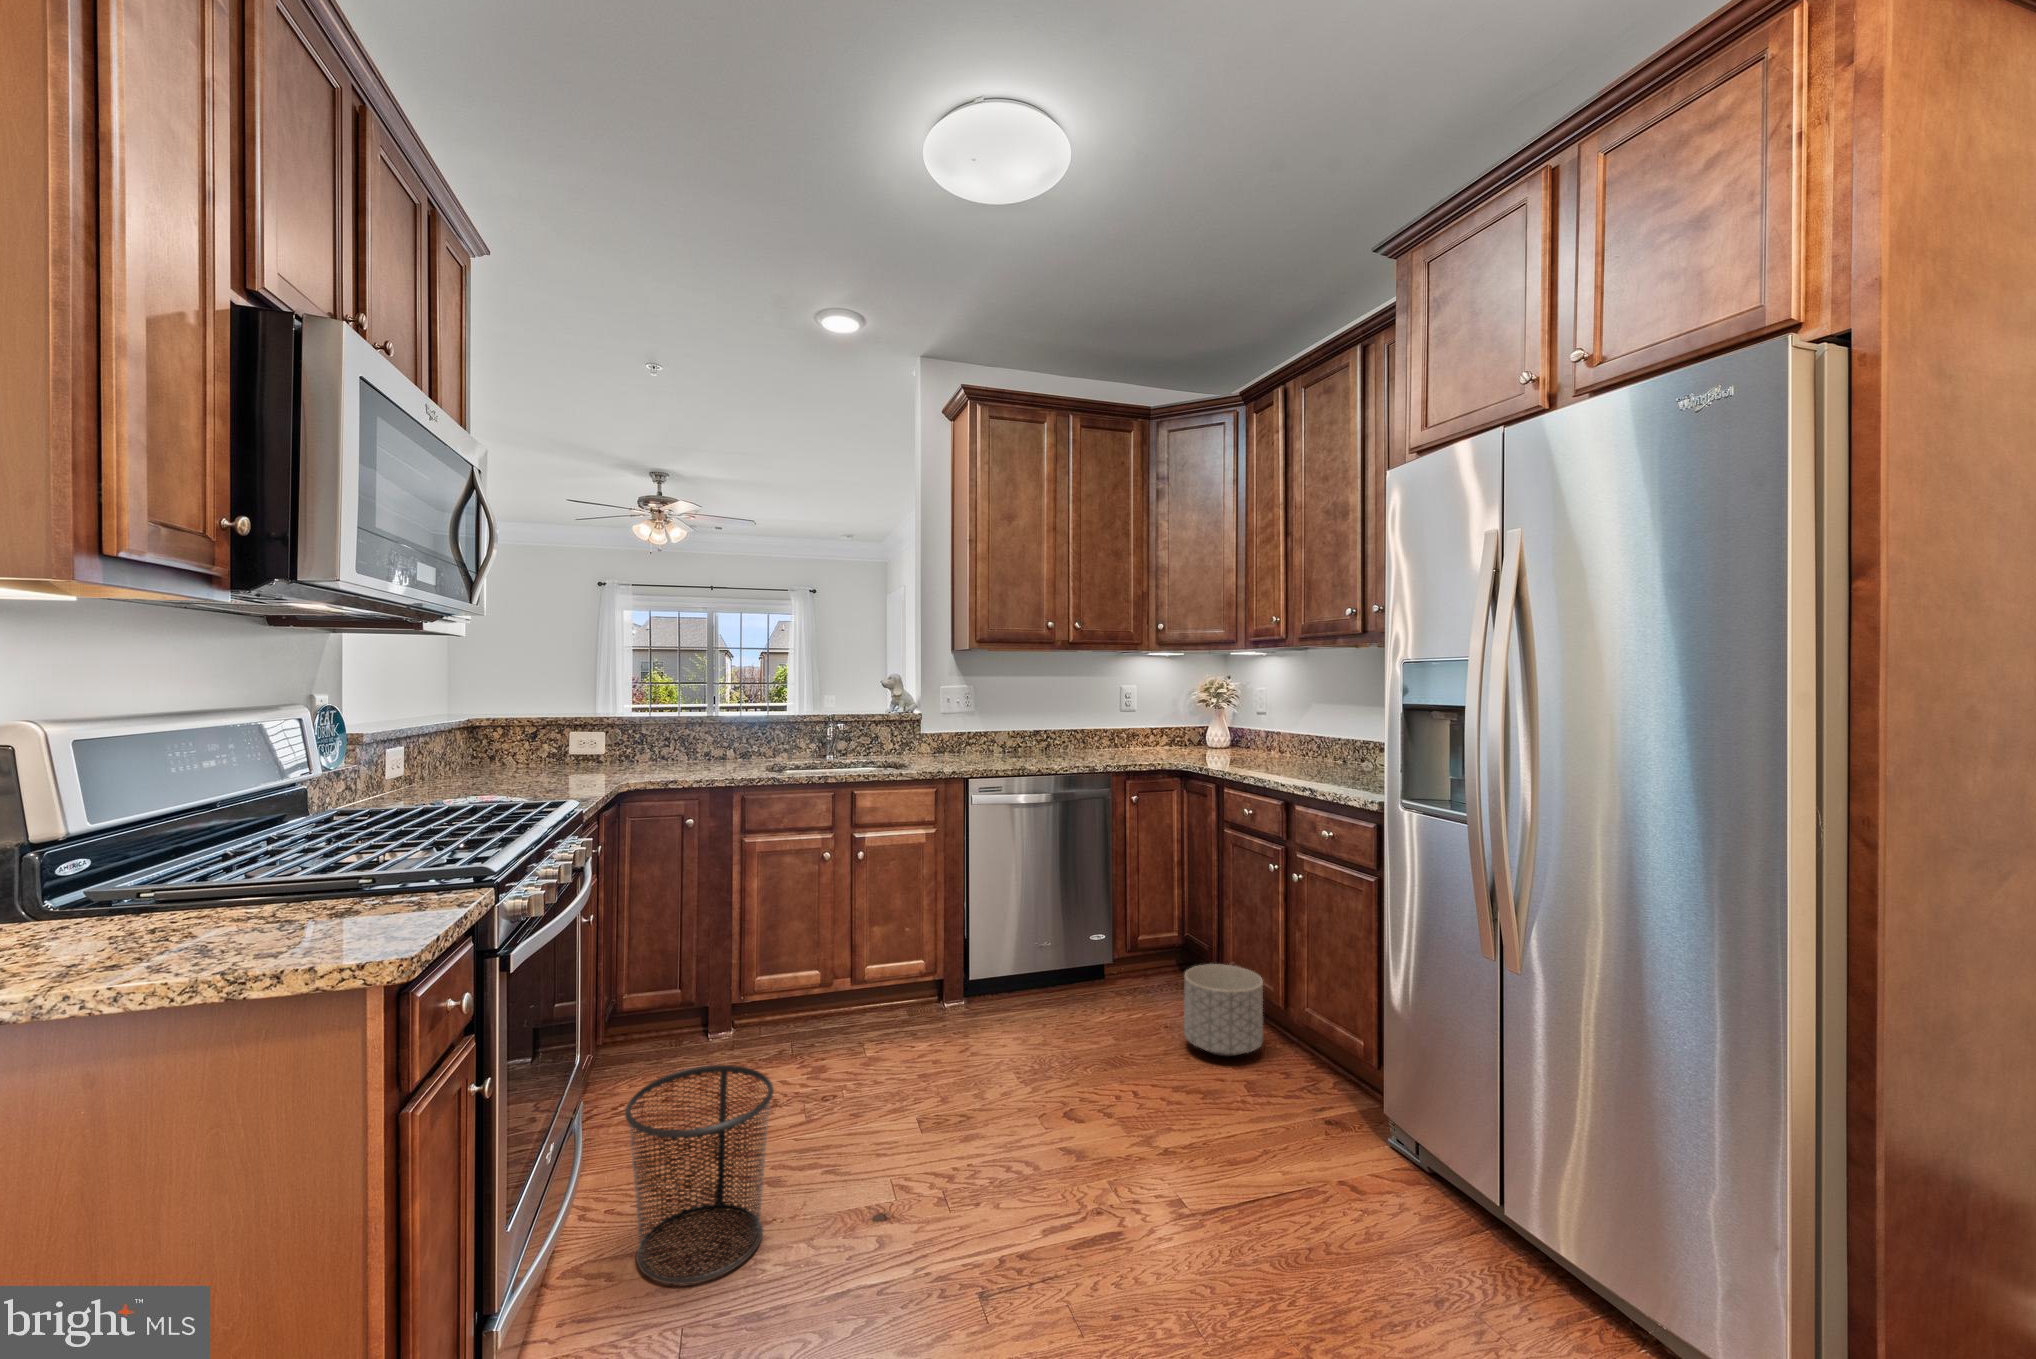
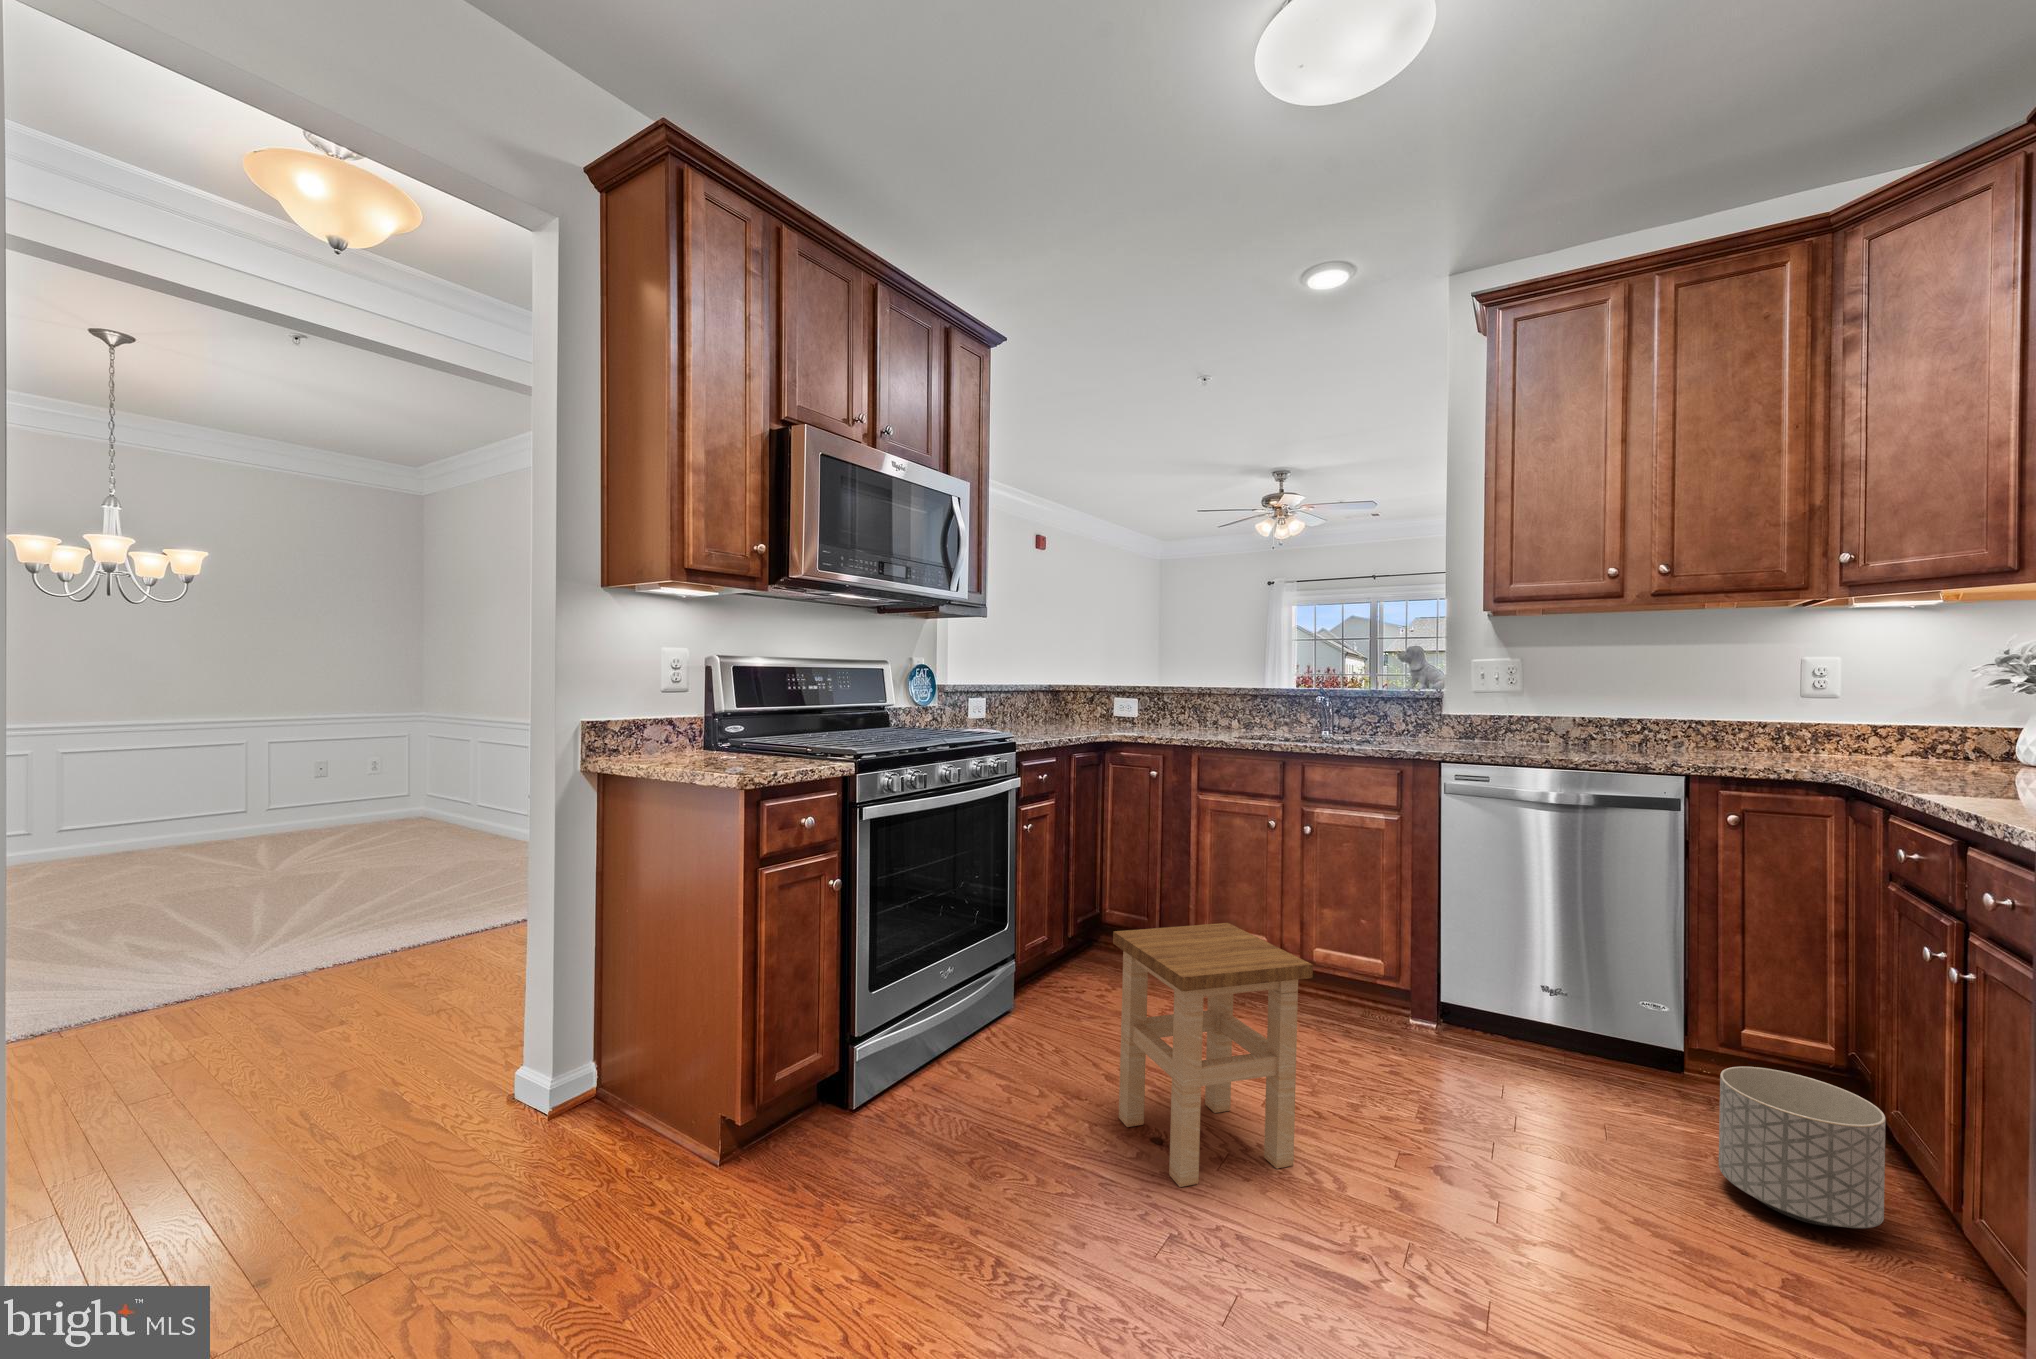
stool: none [817,973,1005,1245] -> present [1113,923,1313,1187]
waste bin: present [625,1065,774,1284] -> none [963,947,1080,1114]

